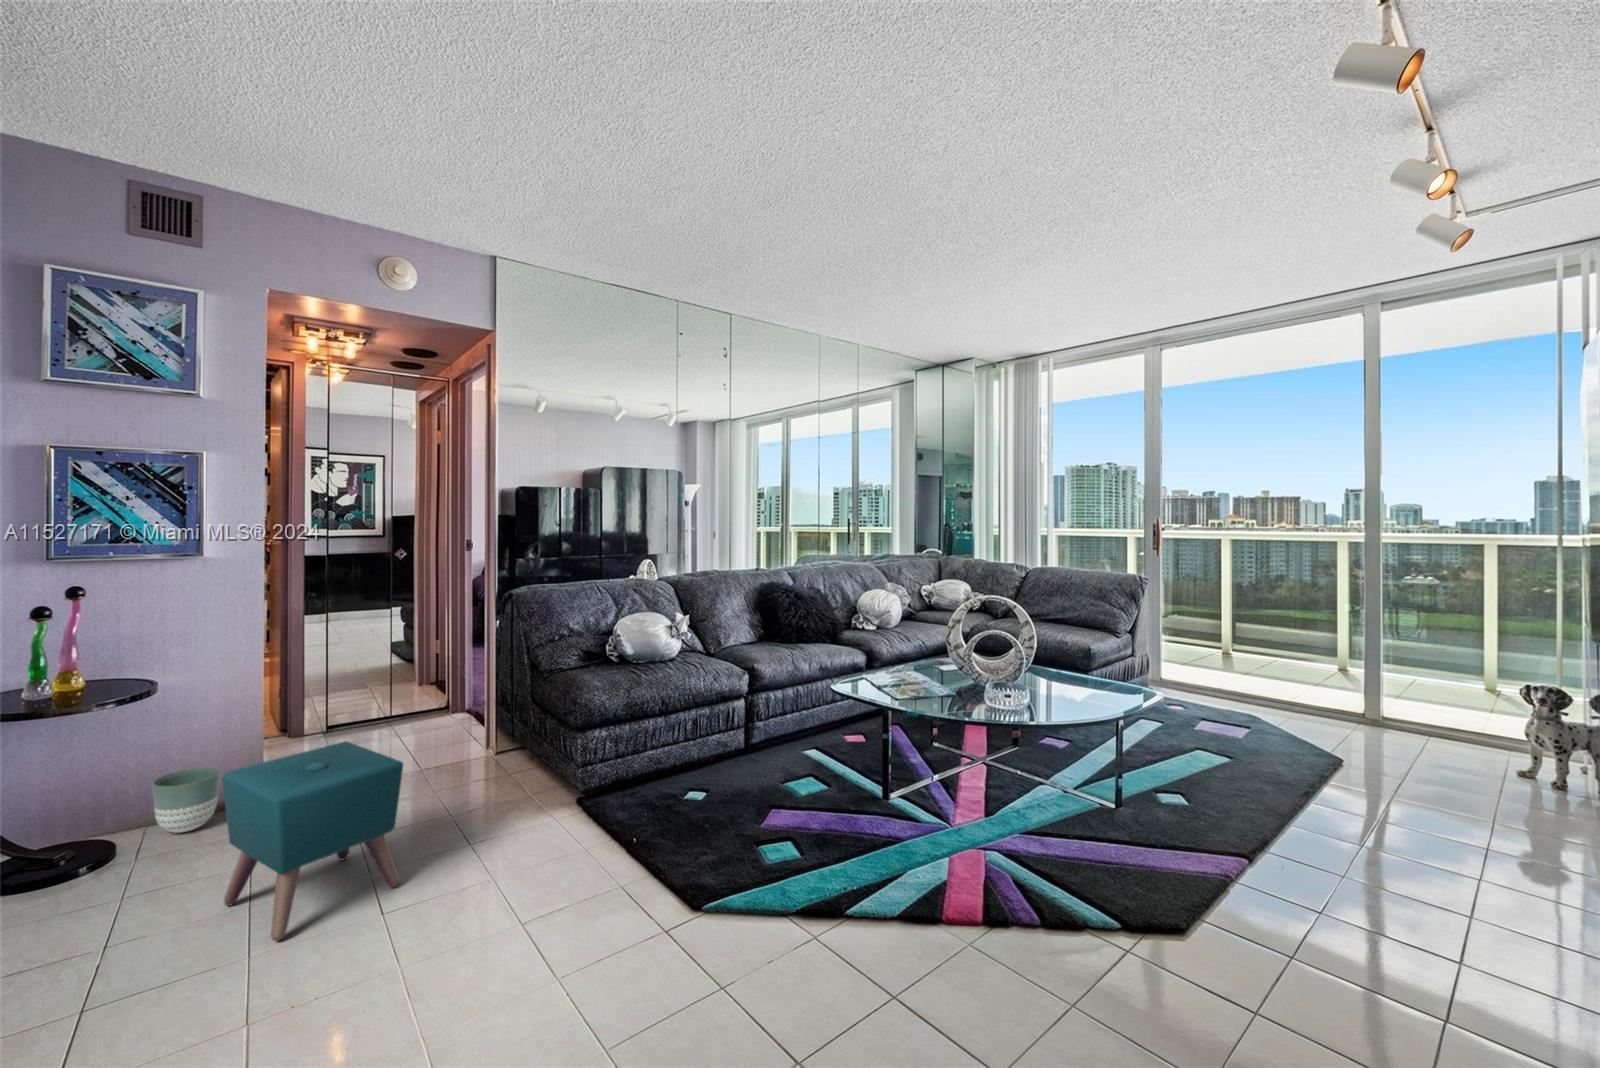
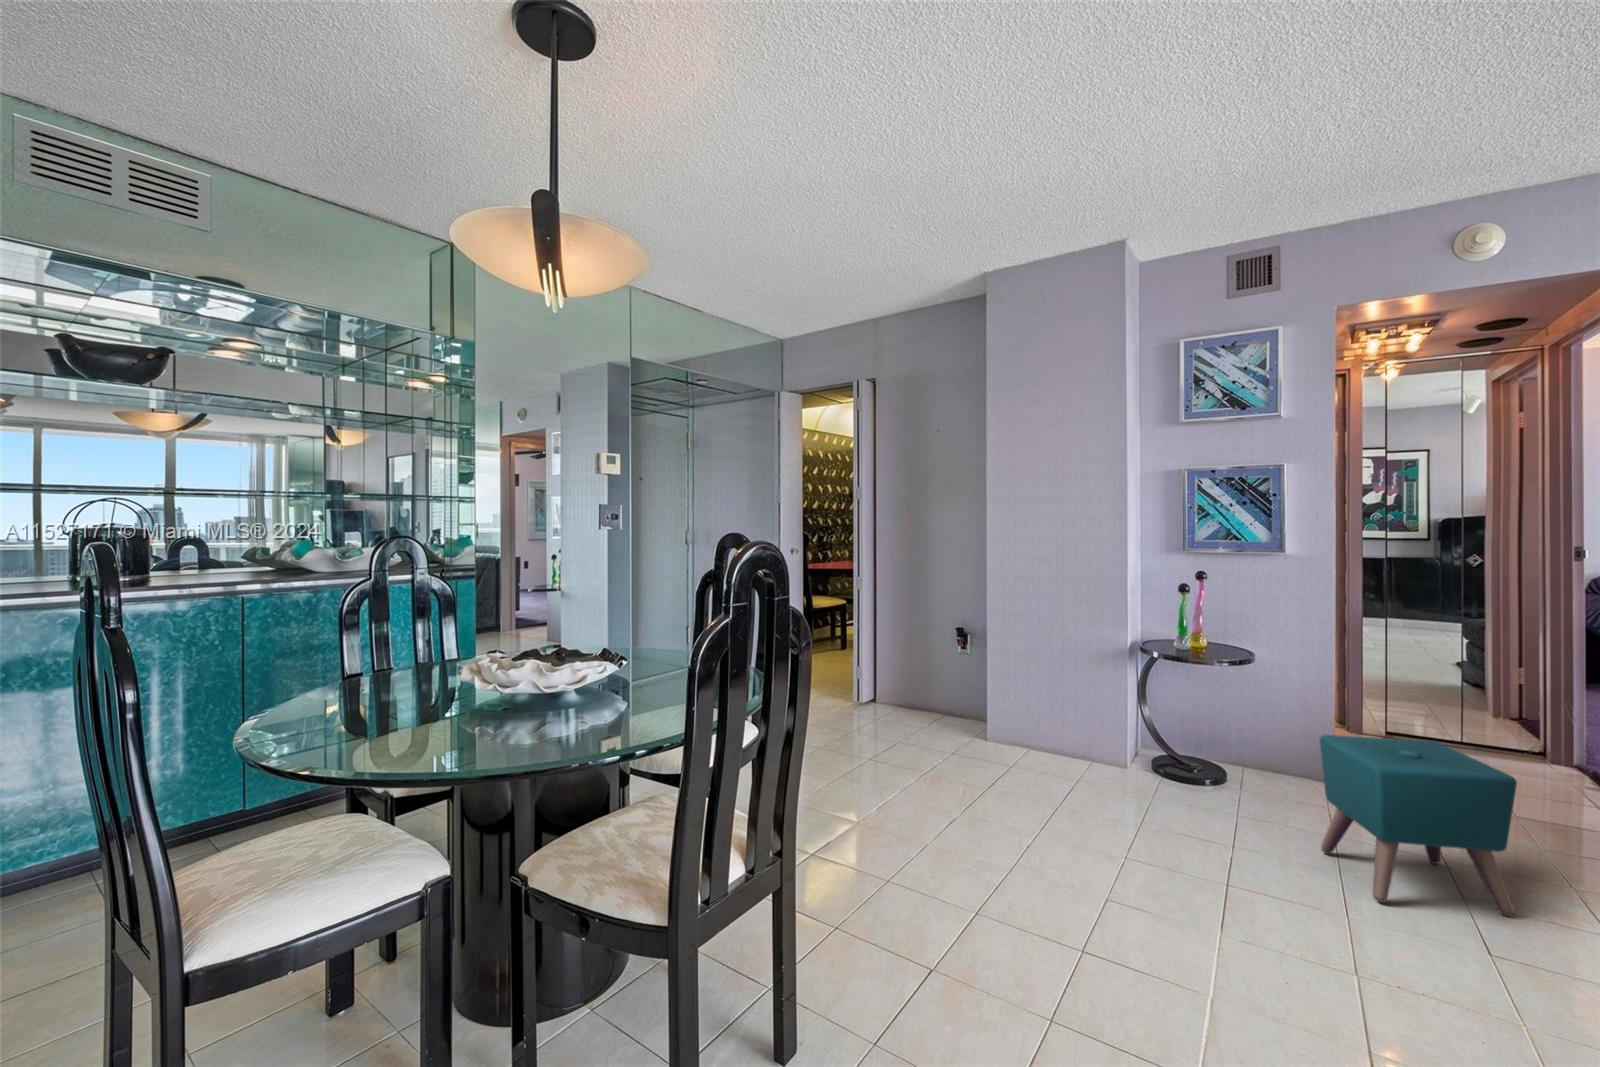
planter: present [153,768,220,833] -> none [1250,731,1300,784]

